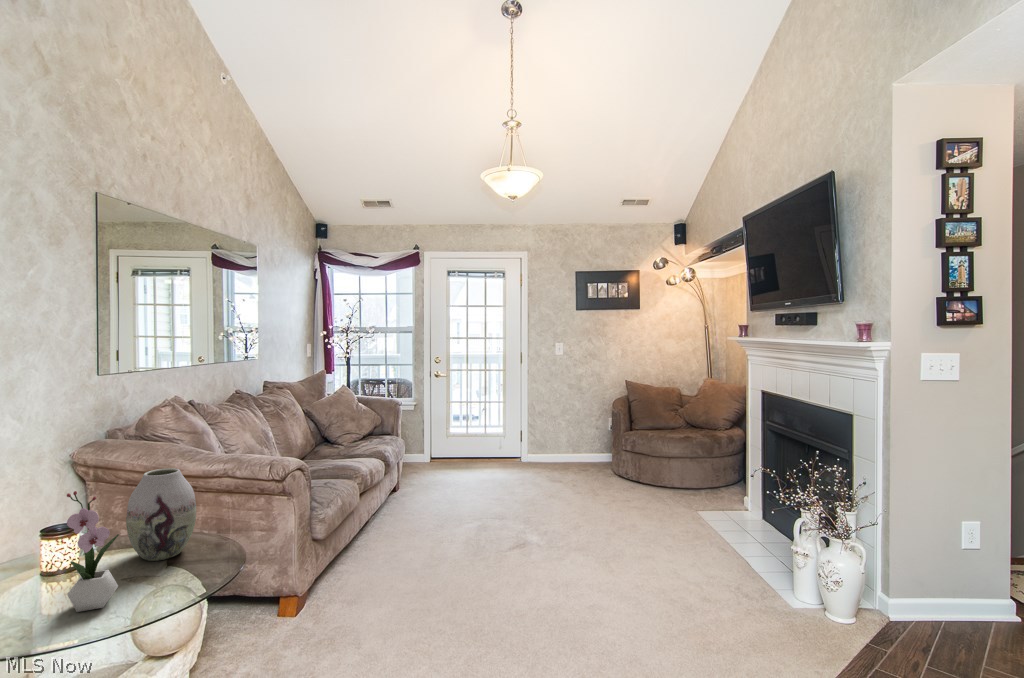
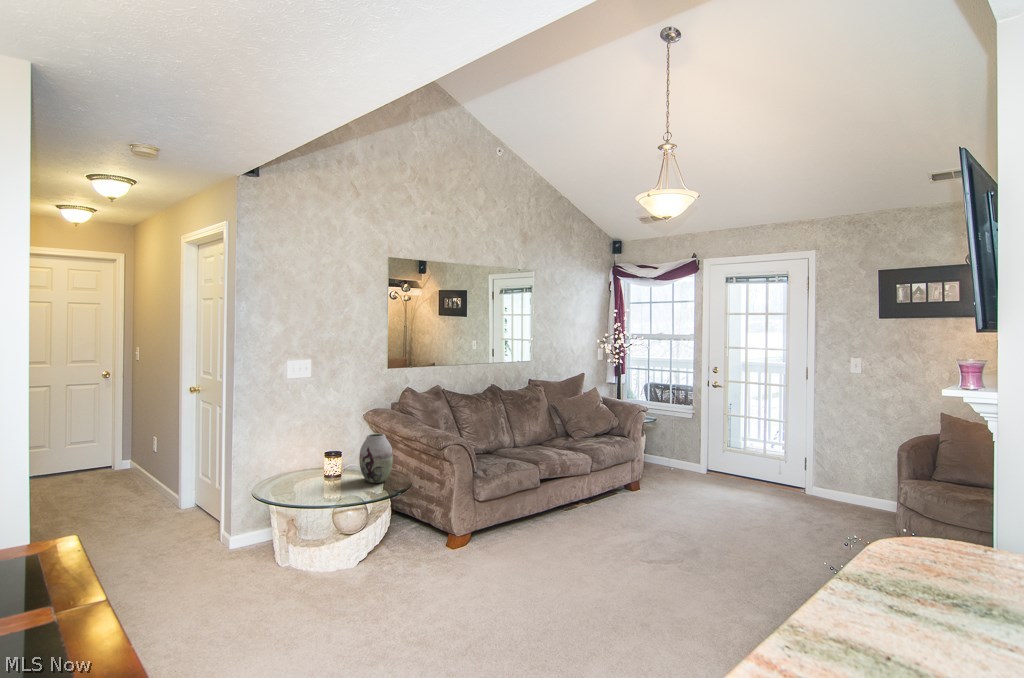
flower arrangement: present [67,491,119,612] -> none [312,436,339,495]

